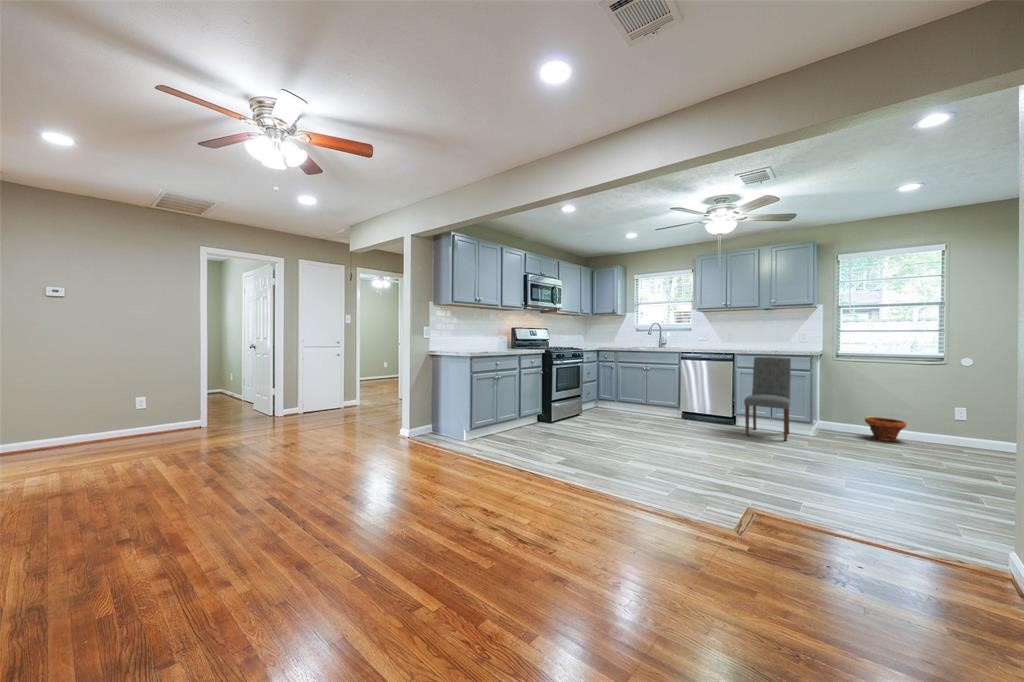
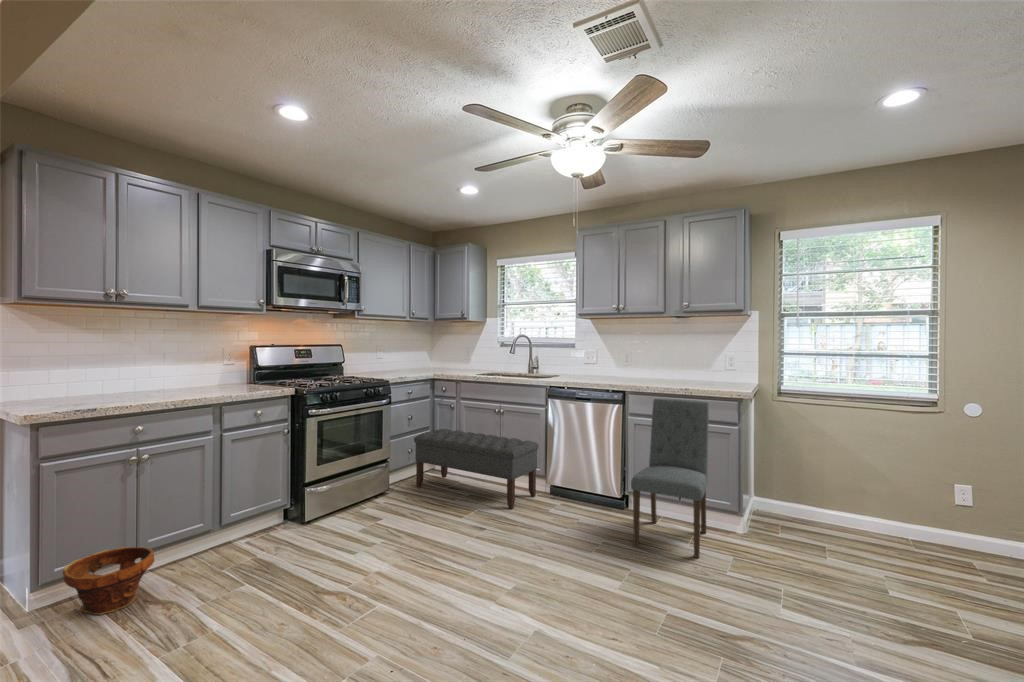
bench: none [595,380,676,422] -> present [414,429,539,509]
planter: present [865,417,906,441] -> present [63,547,154,615]

